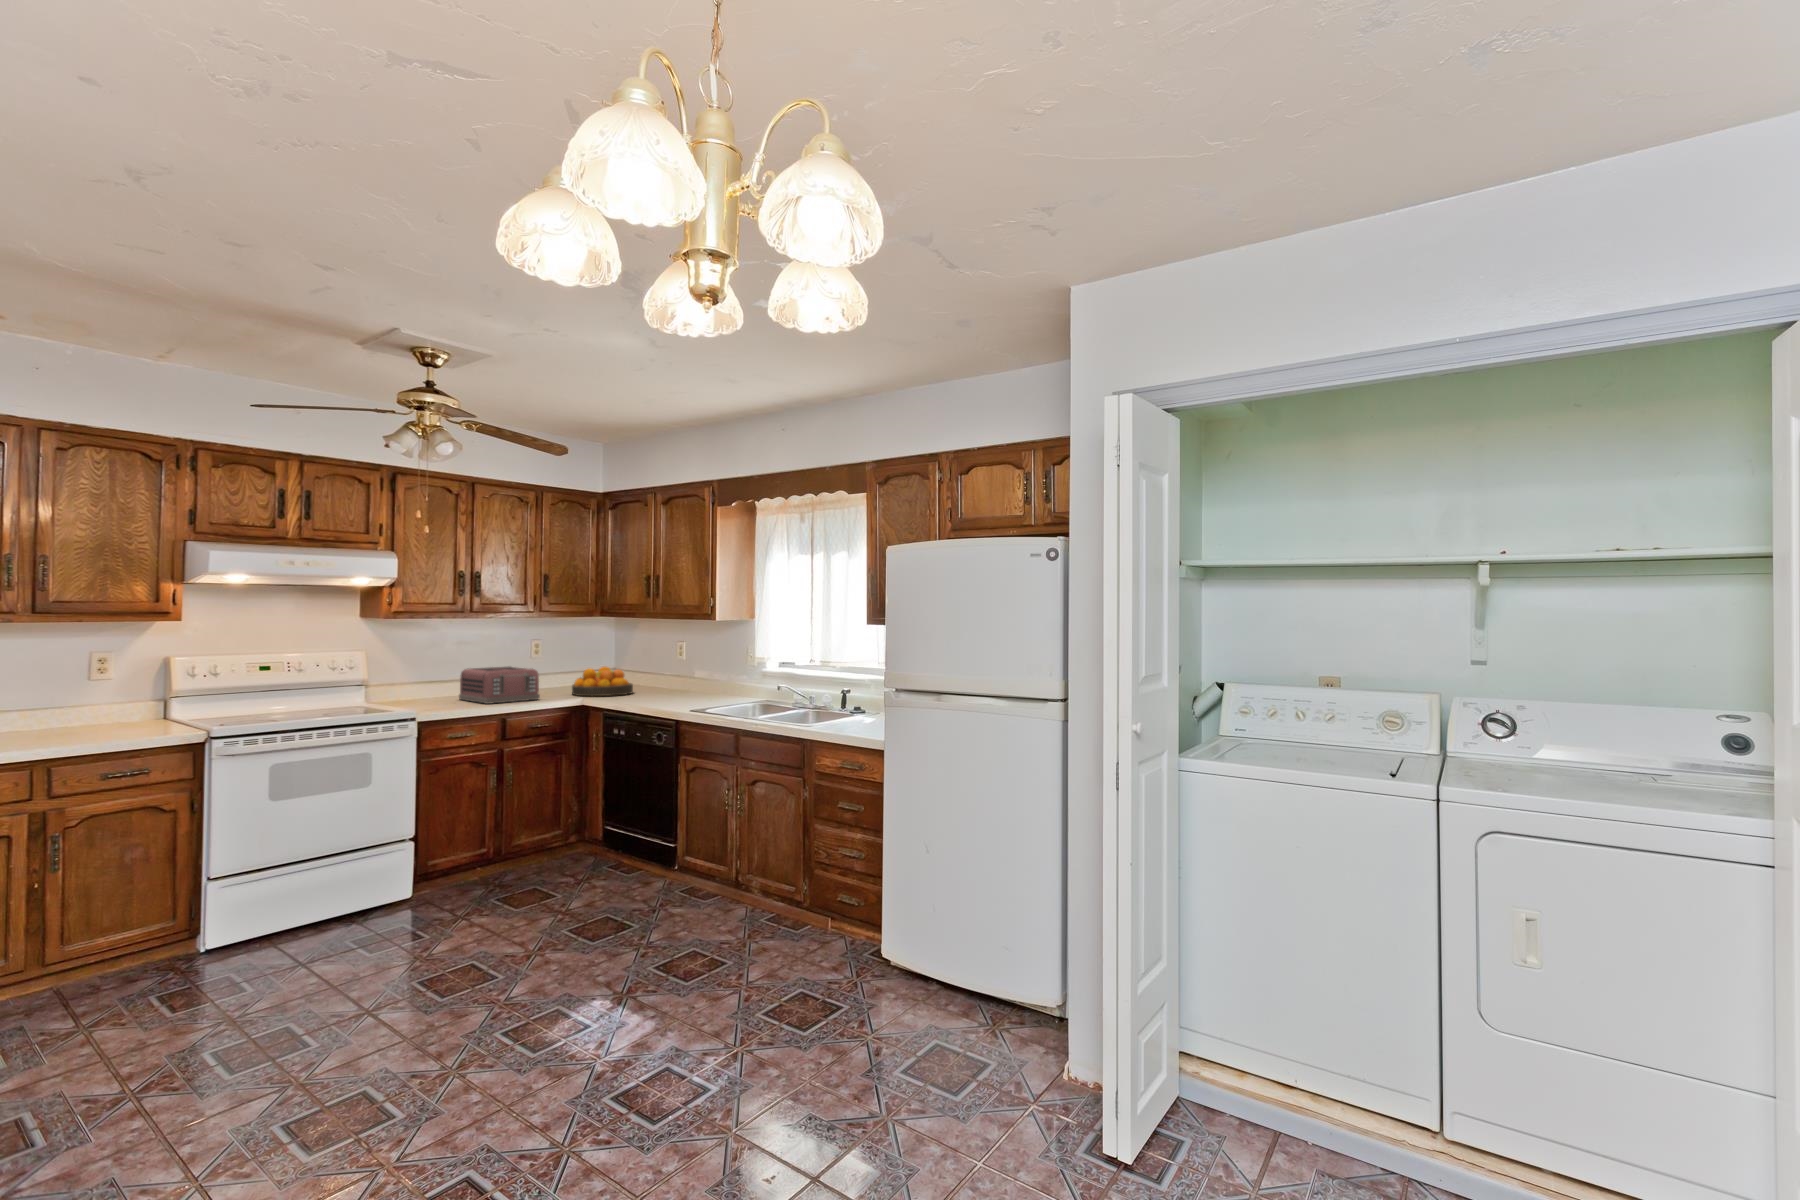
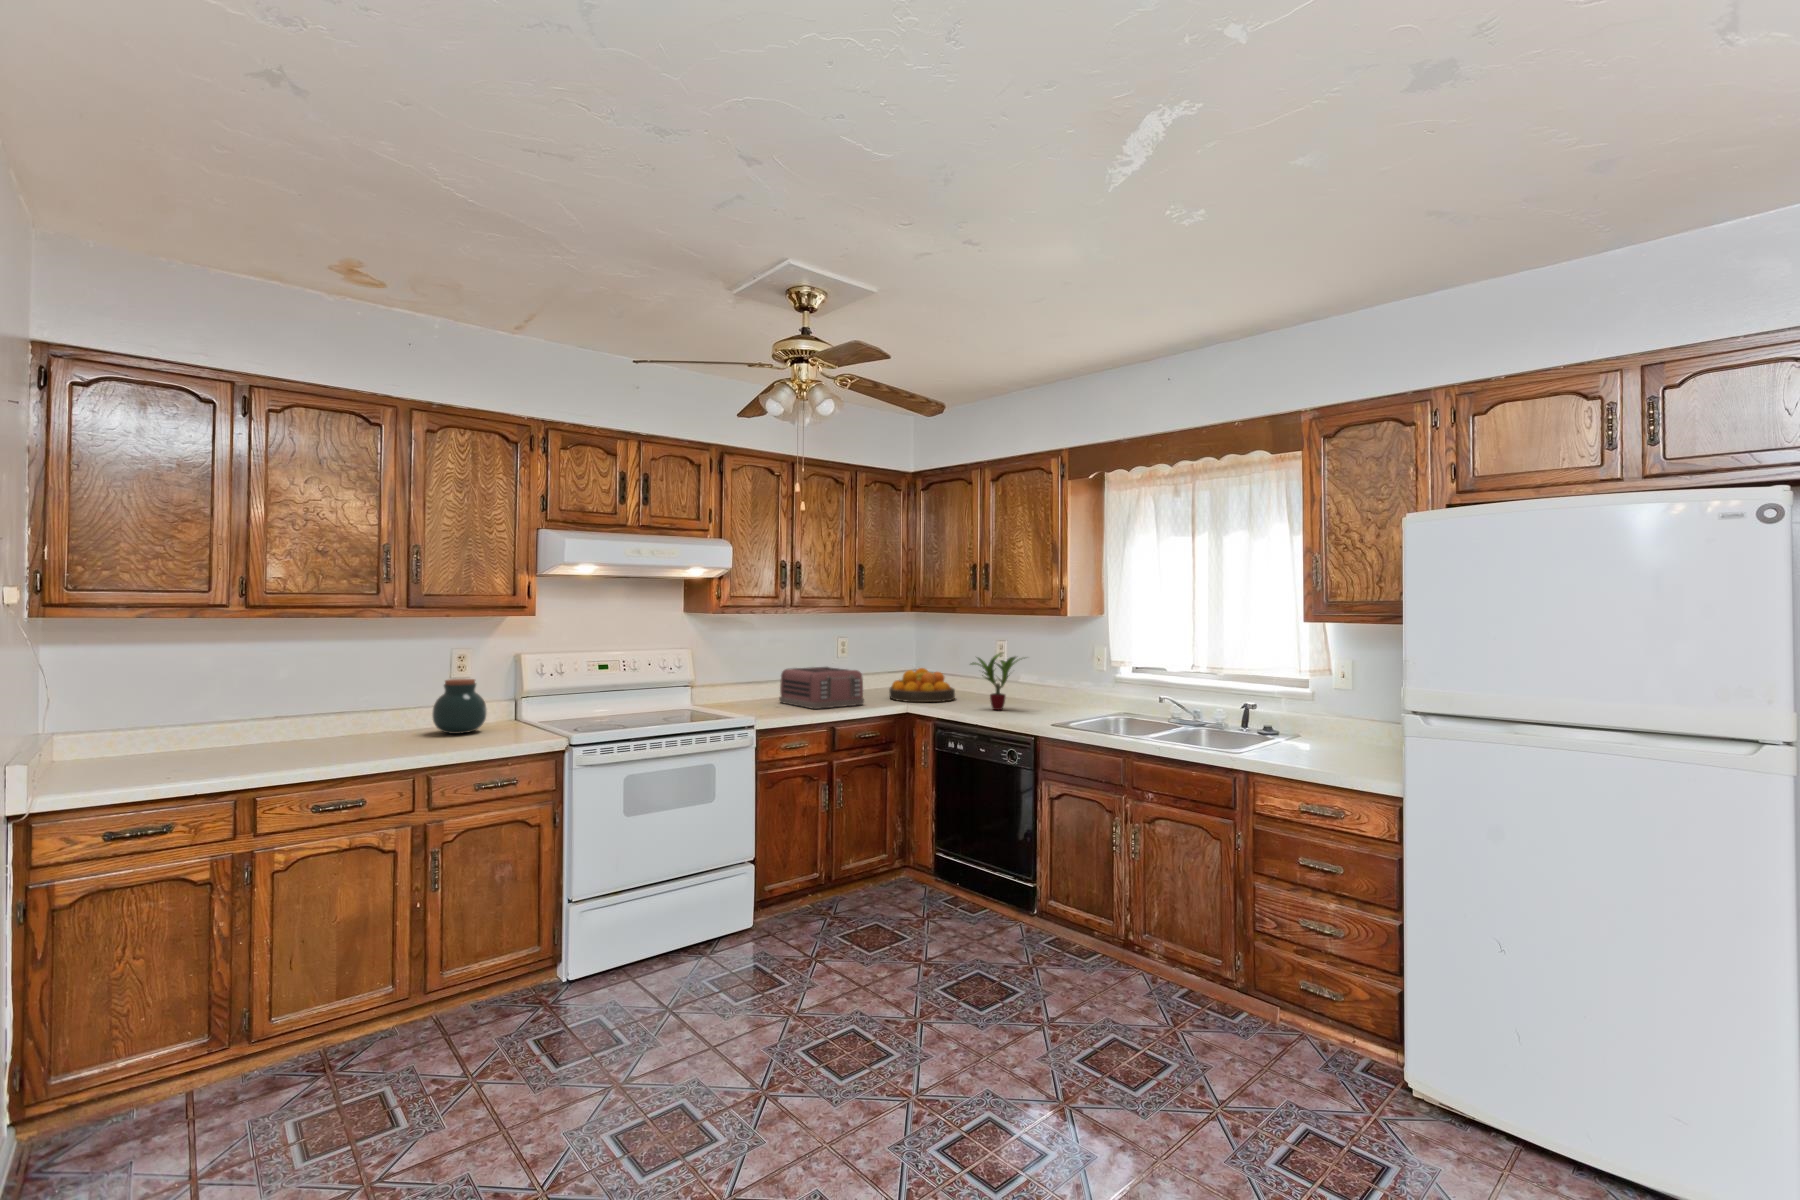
potted plant: none [632,651,688,701] -> present [971,654,1018,710]
jar: none [64,680,126,732] -> present [432,679,487,734]

